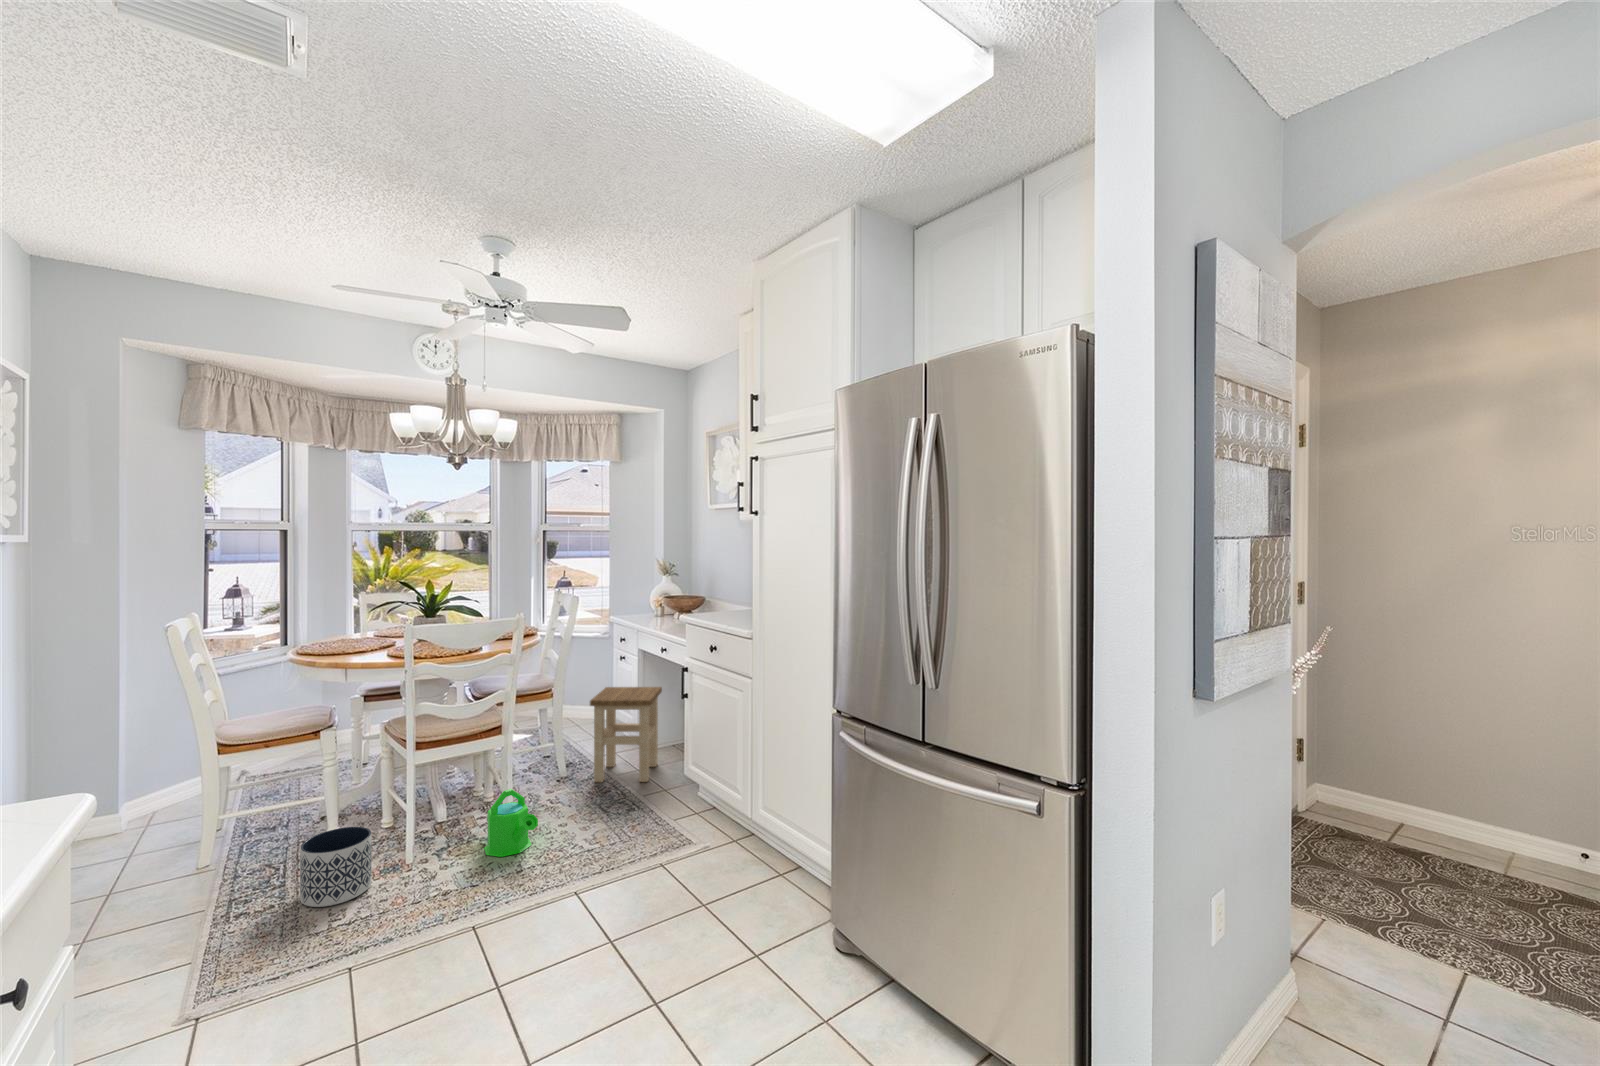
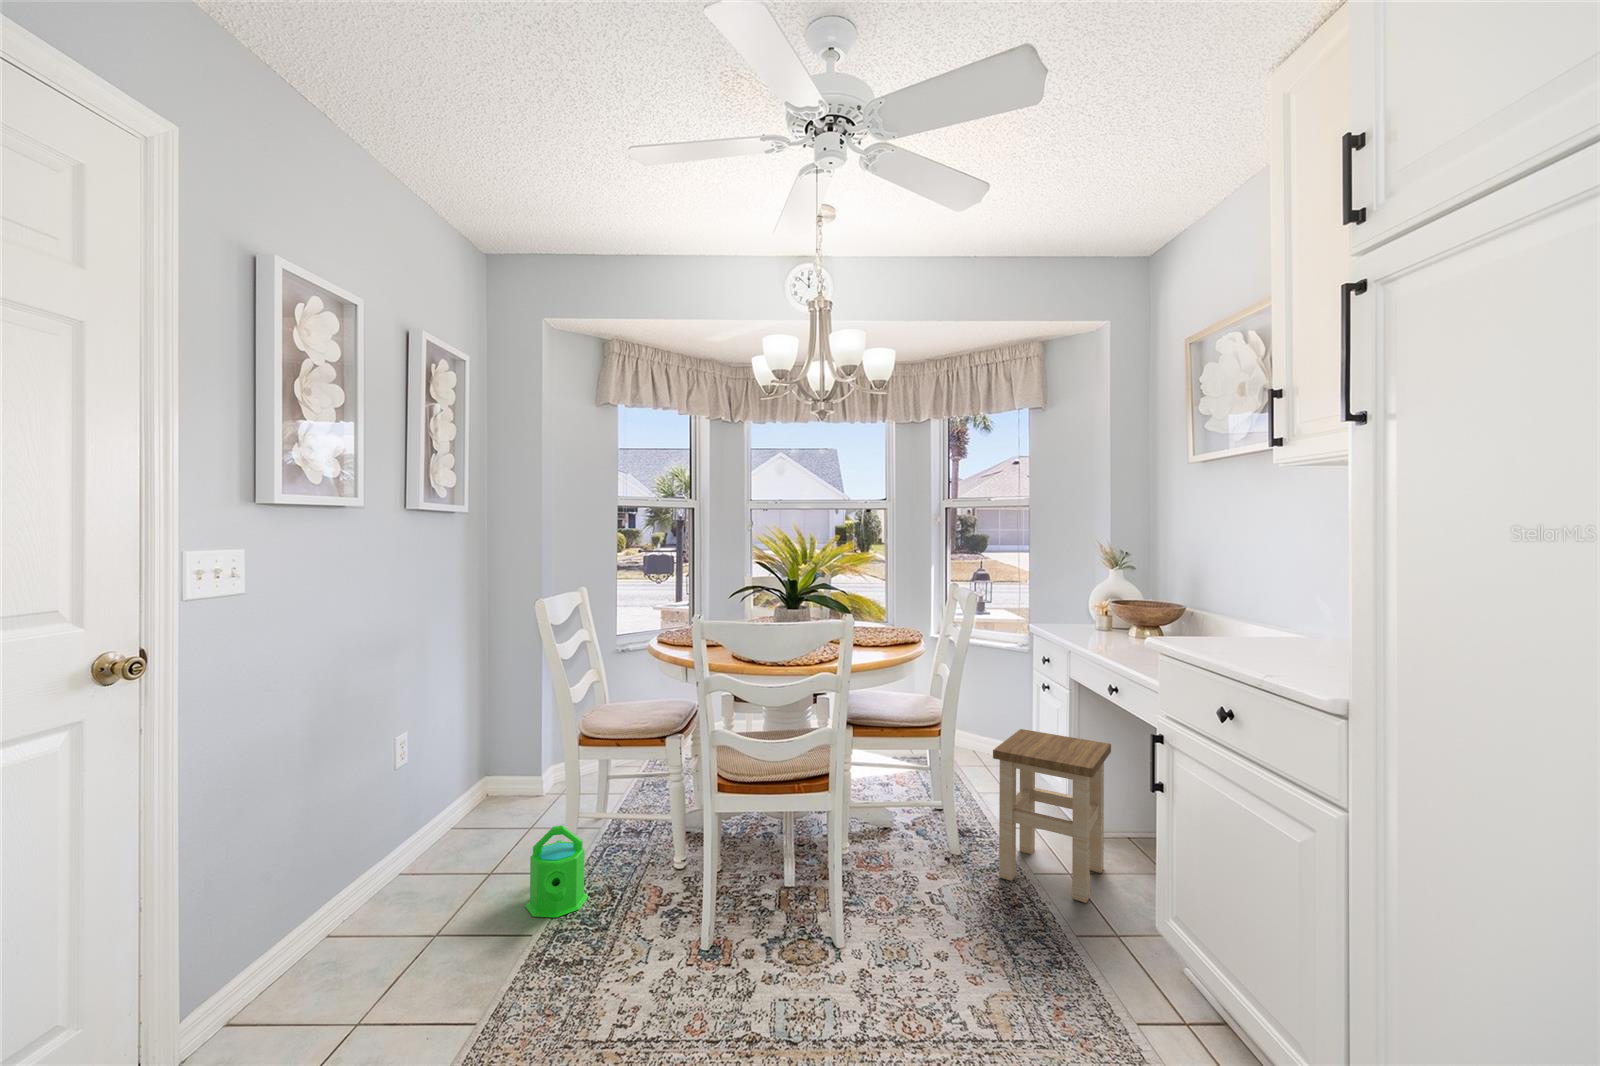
watering can: present [484,789,538,857] -> present [525,826,588,918]
planter: present [300,827,372,907] -> none [590,881,674,1000]

